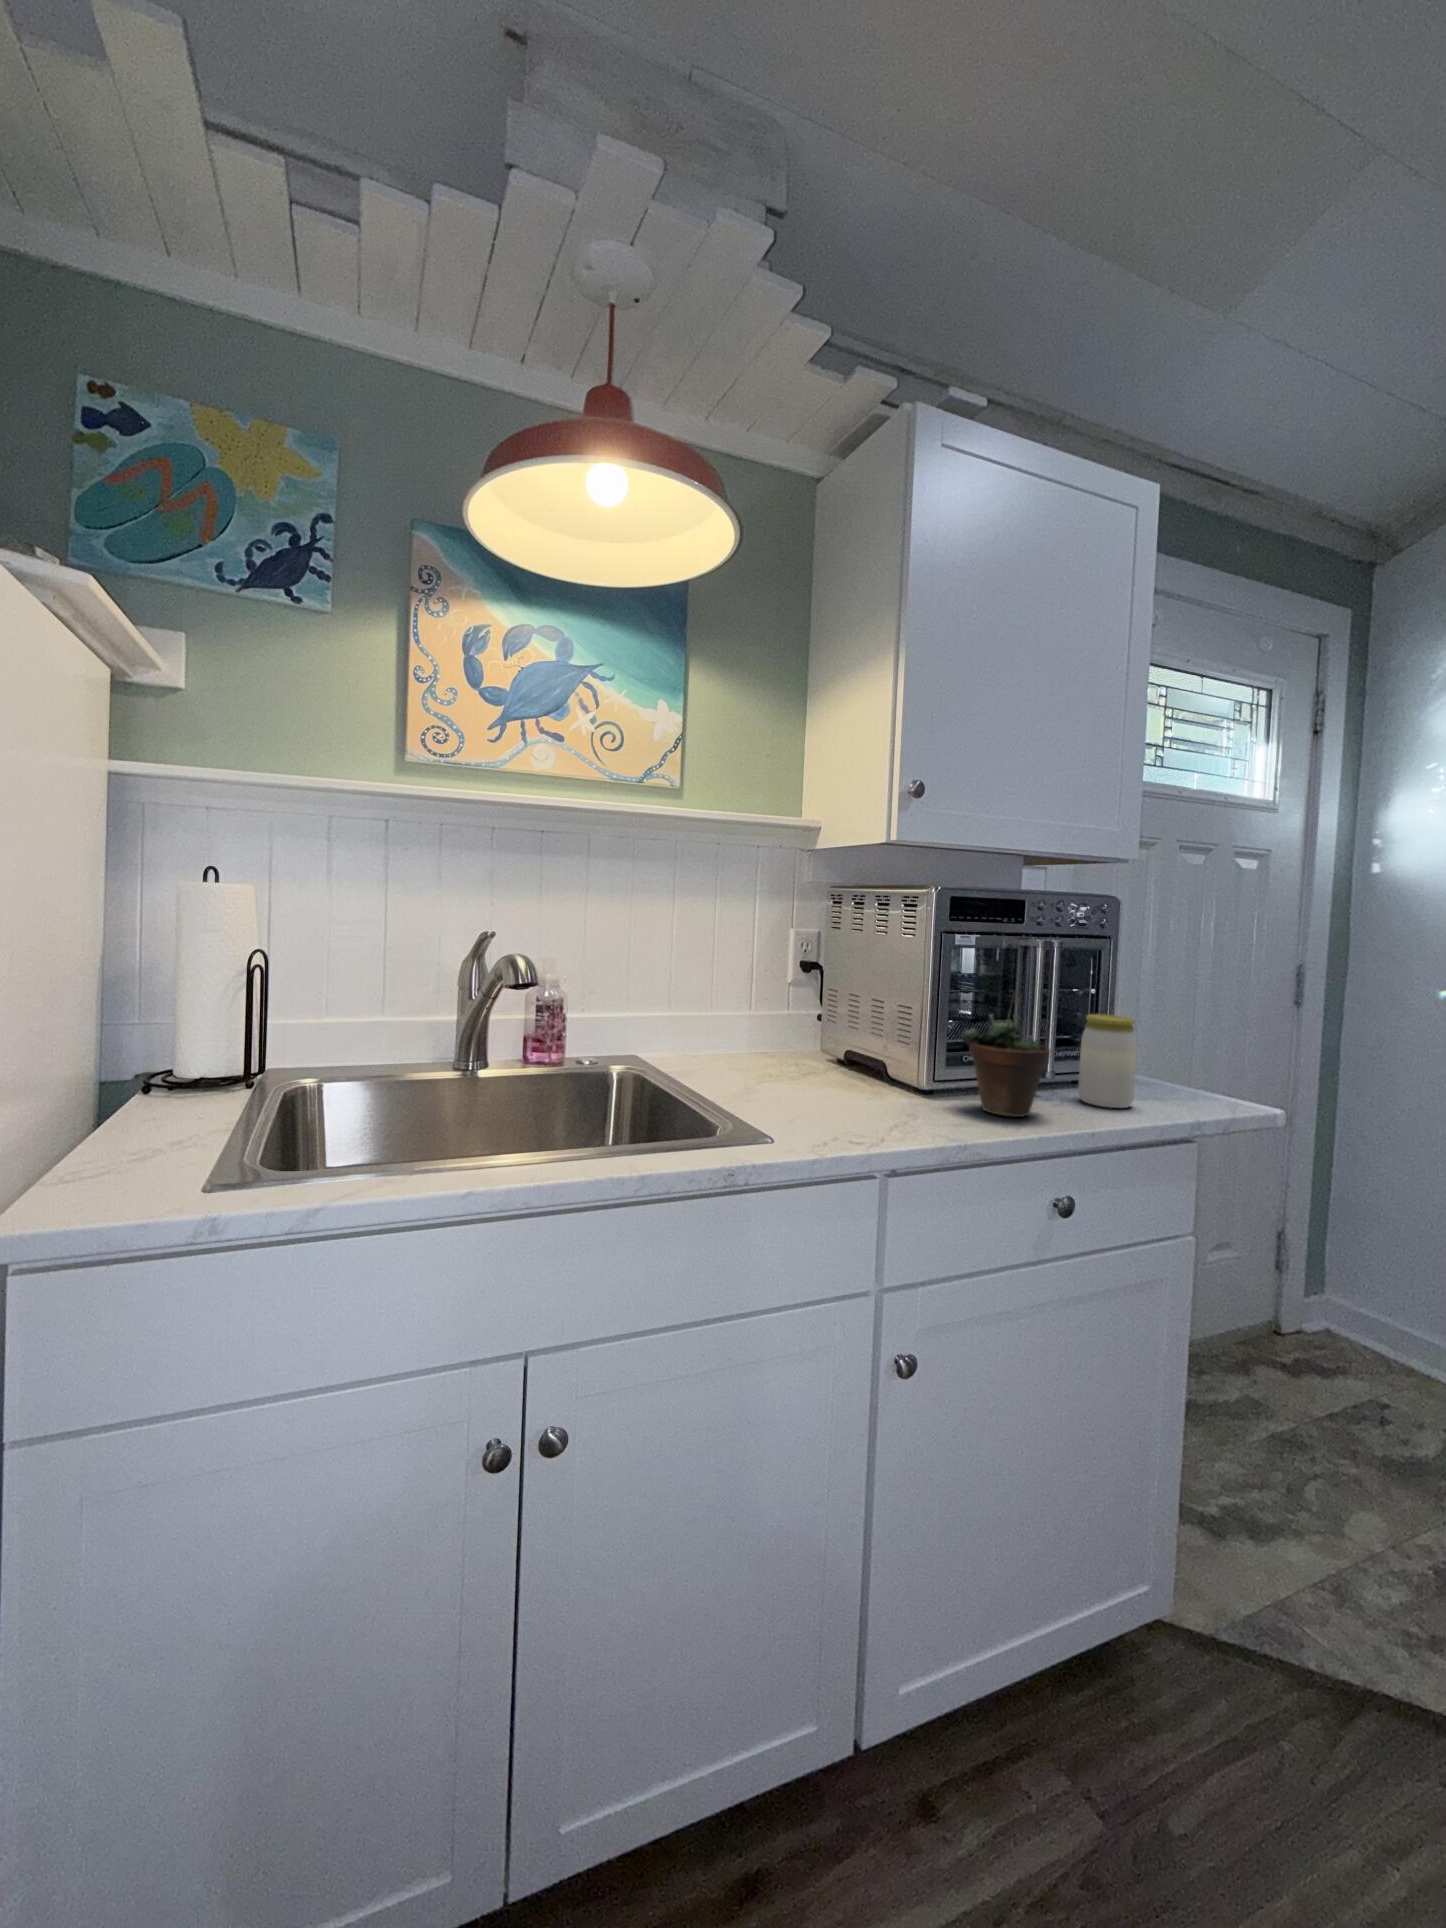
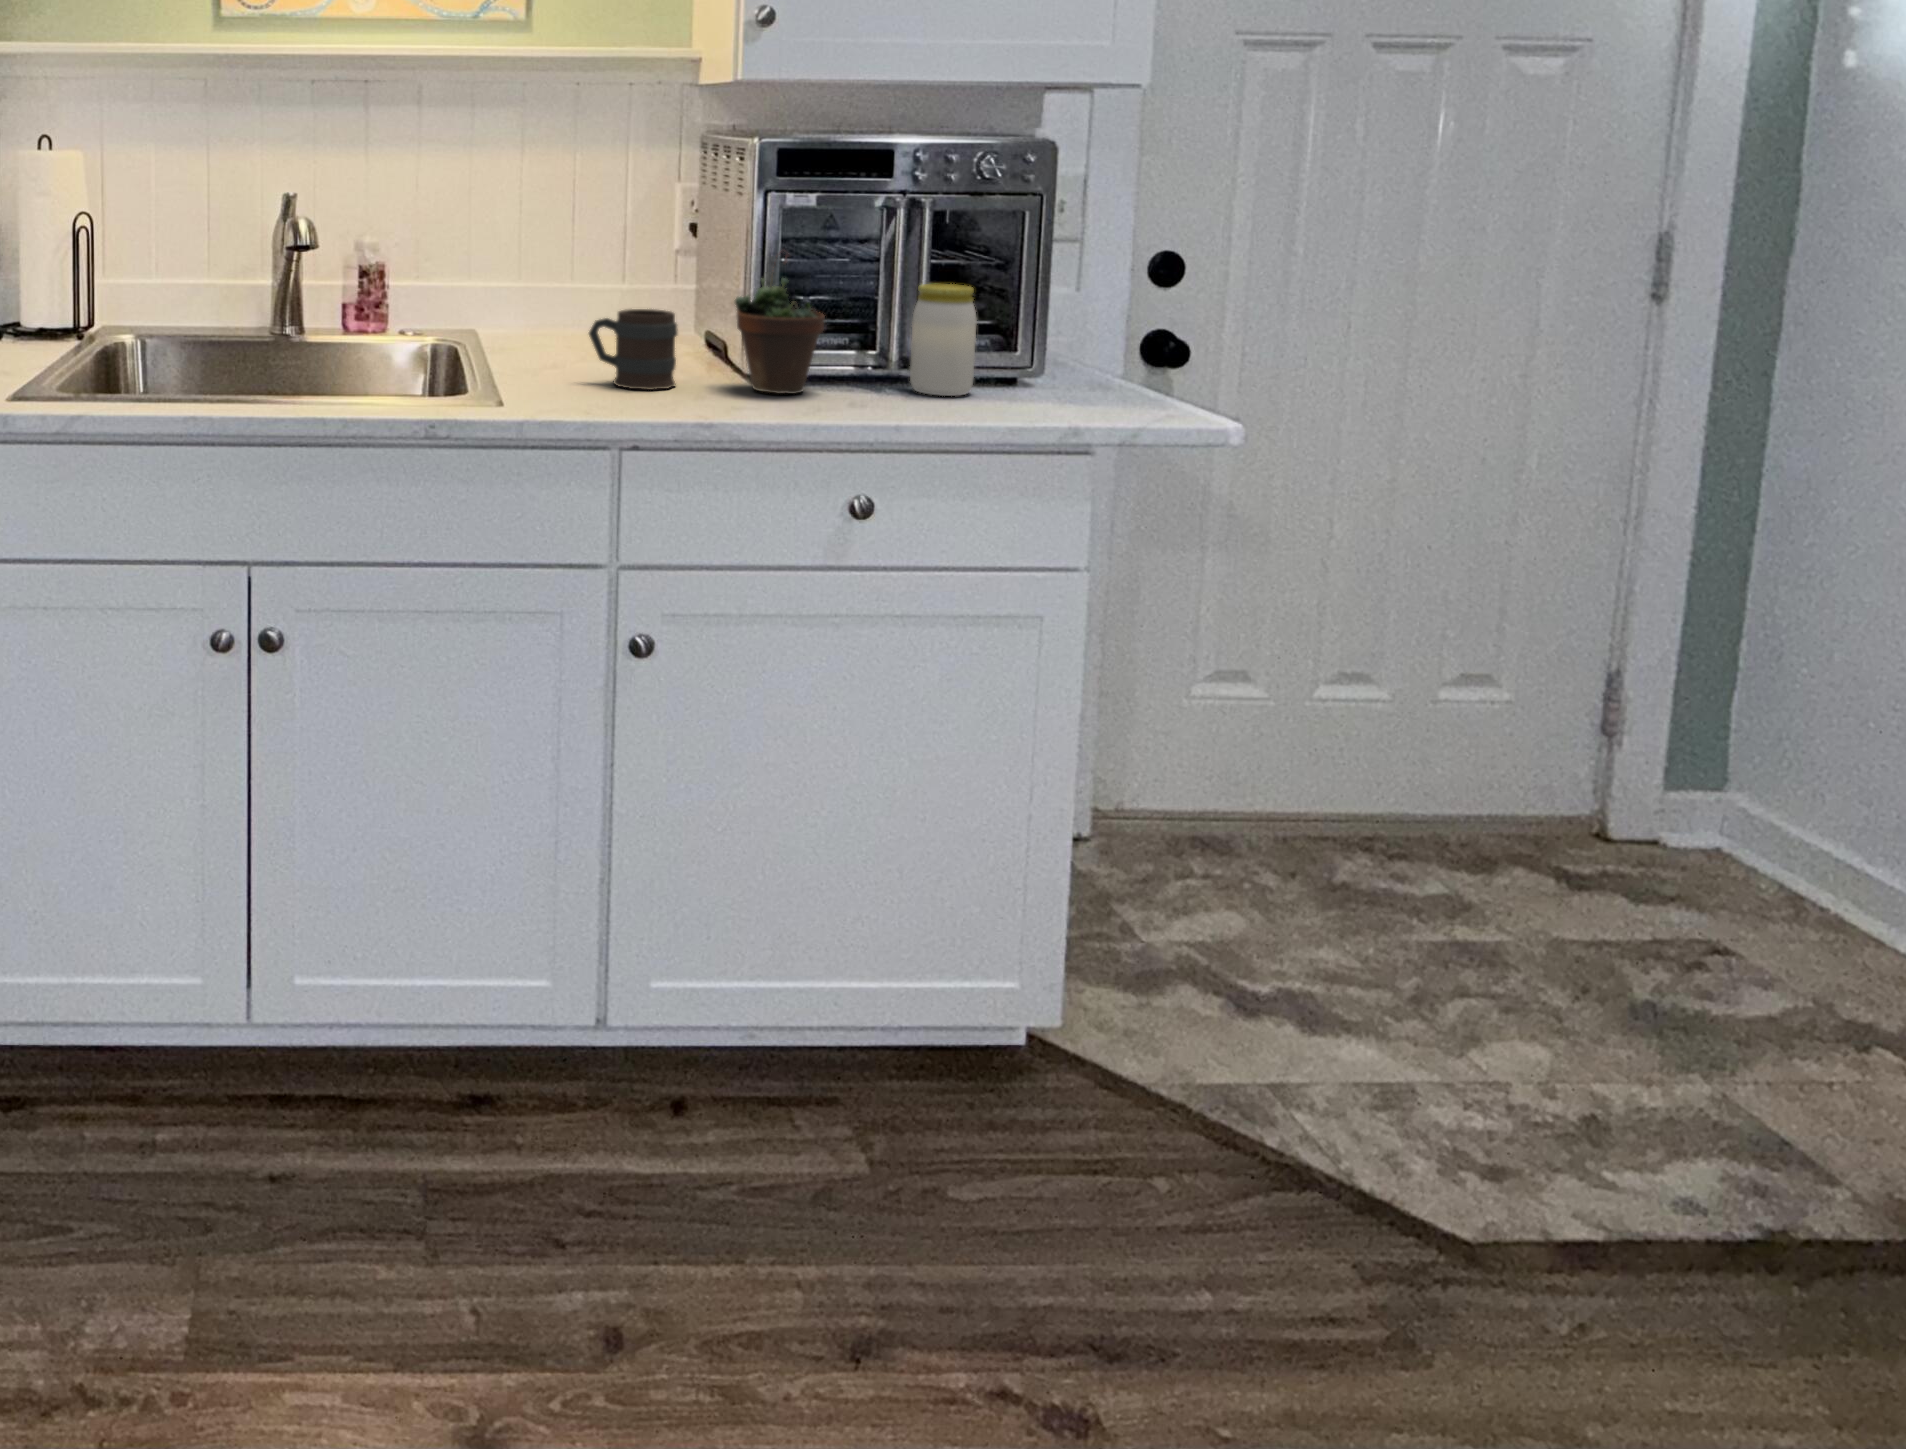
mug: none [850,1043,931,1121] -> present [589,309,678,390]

